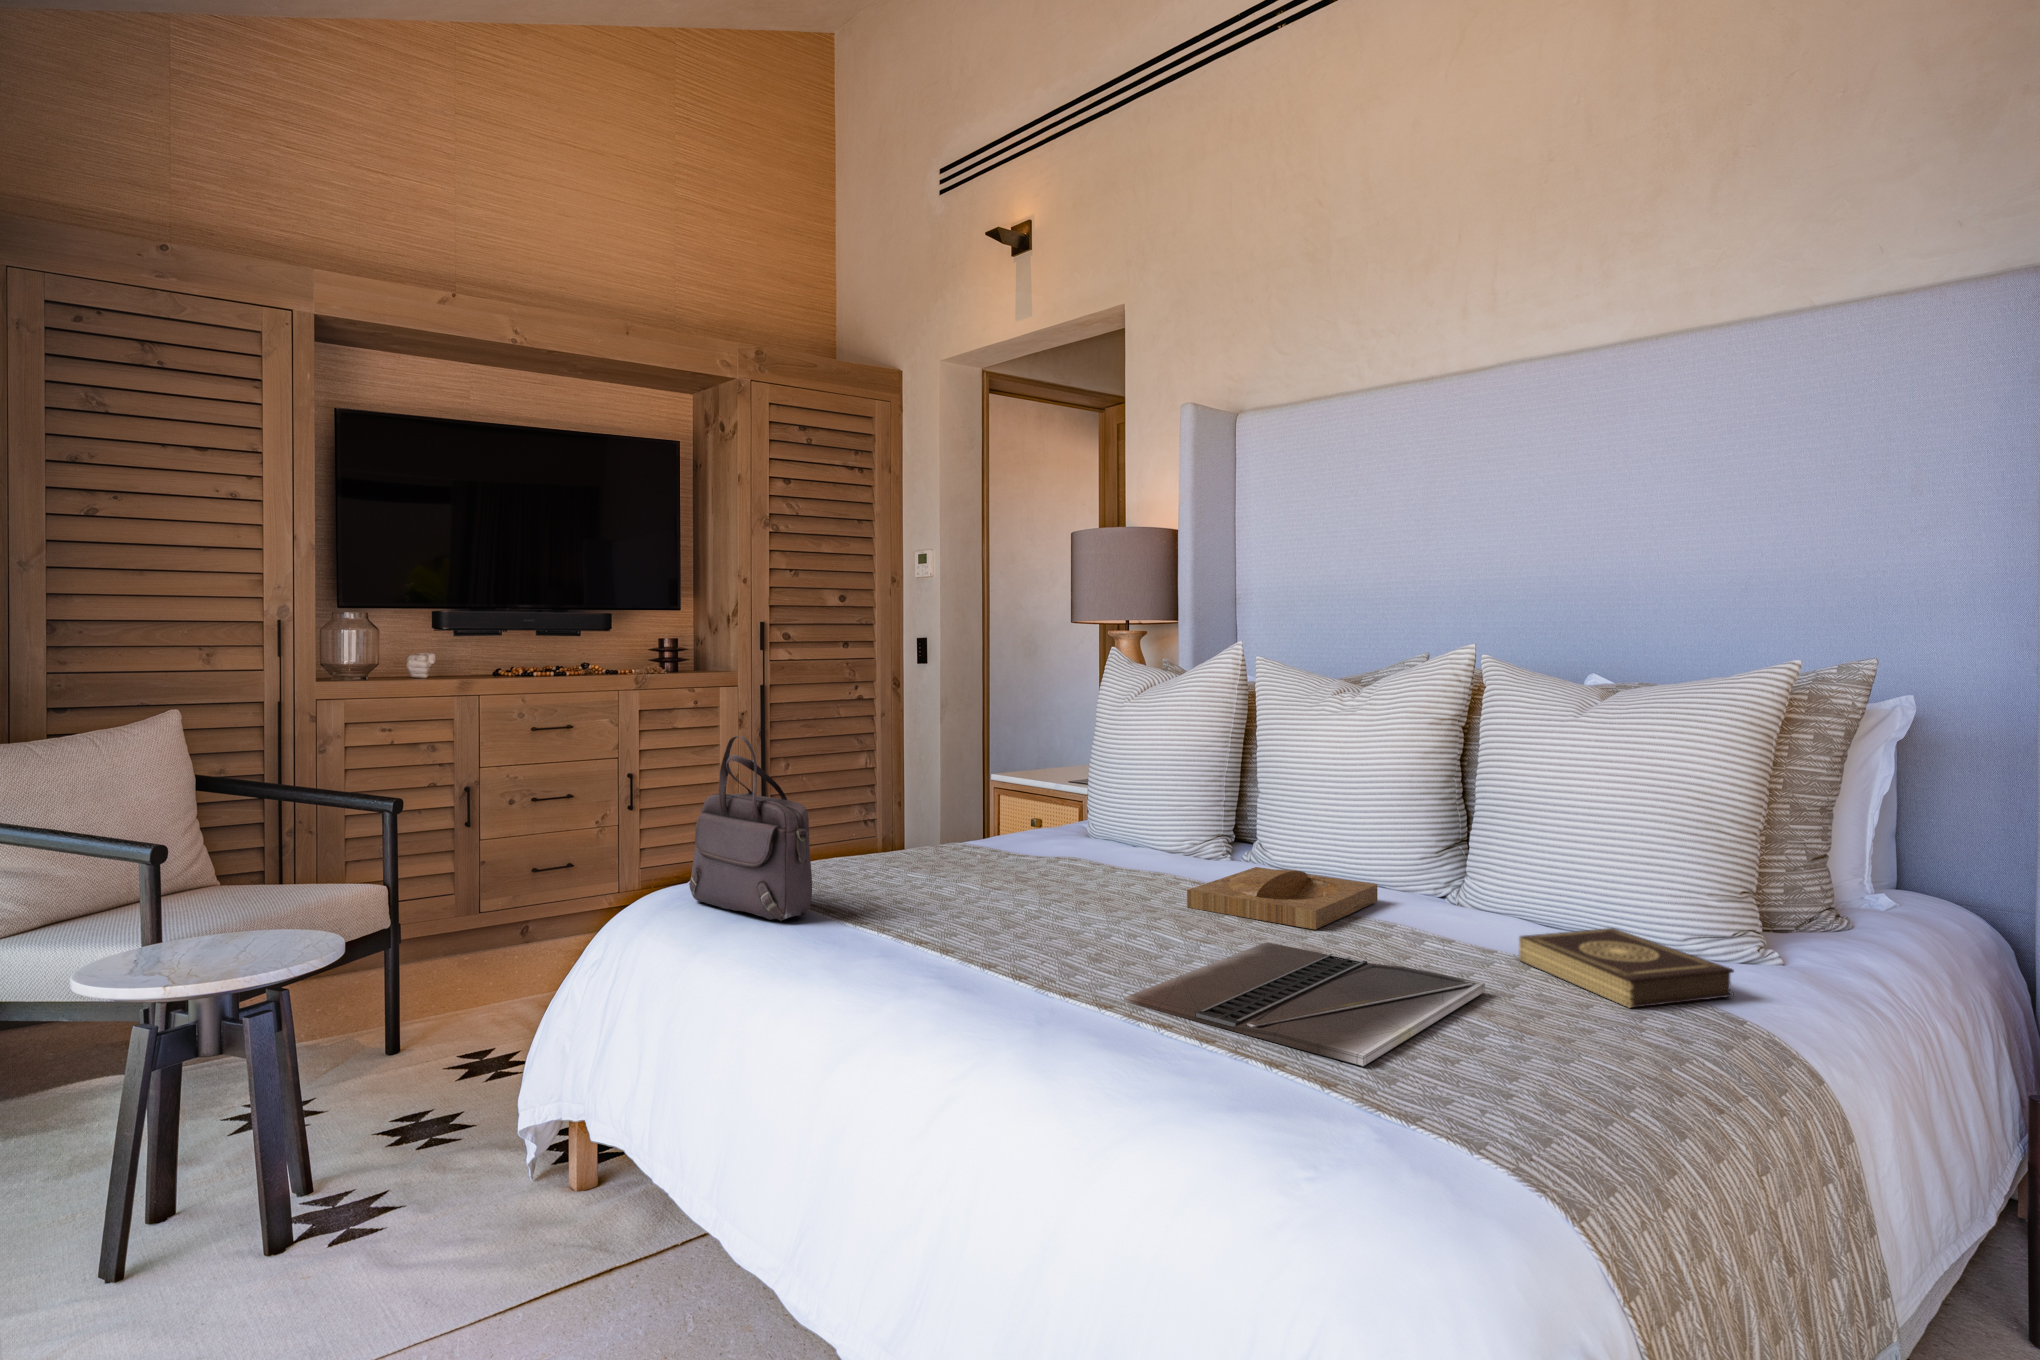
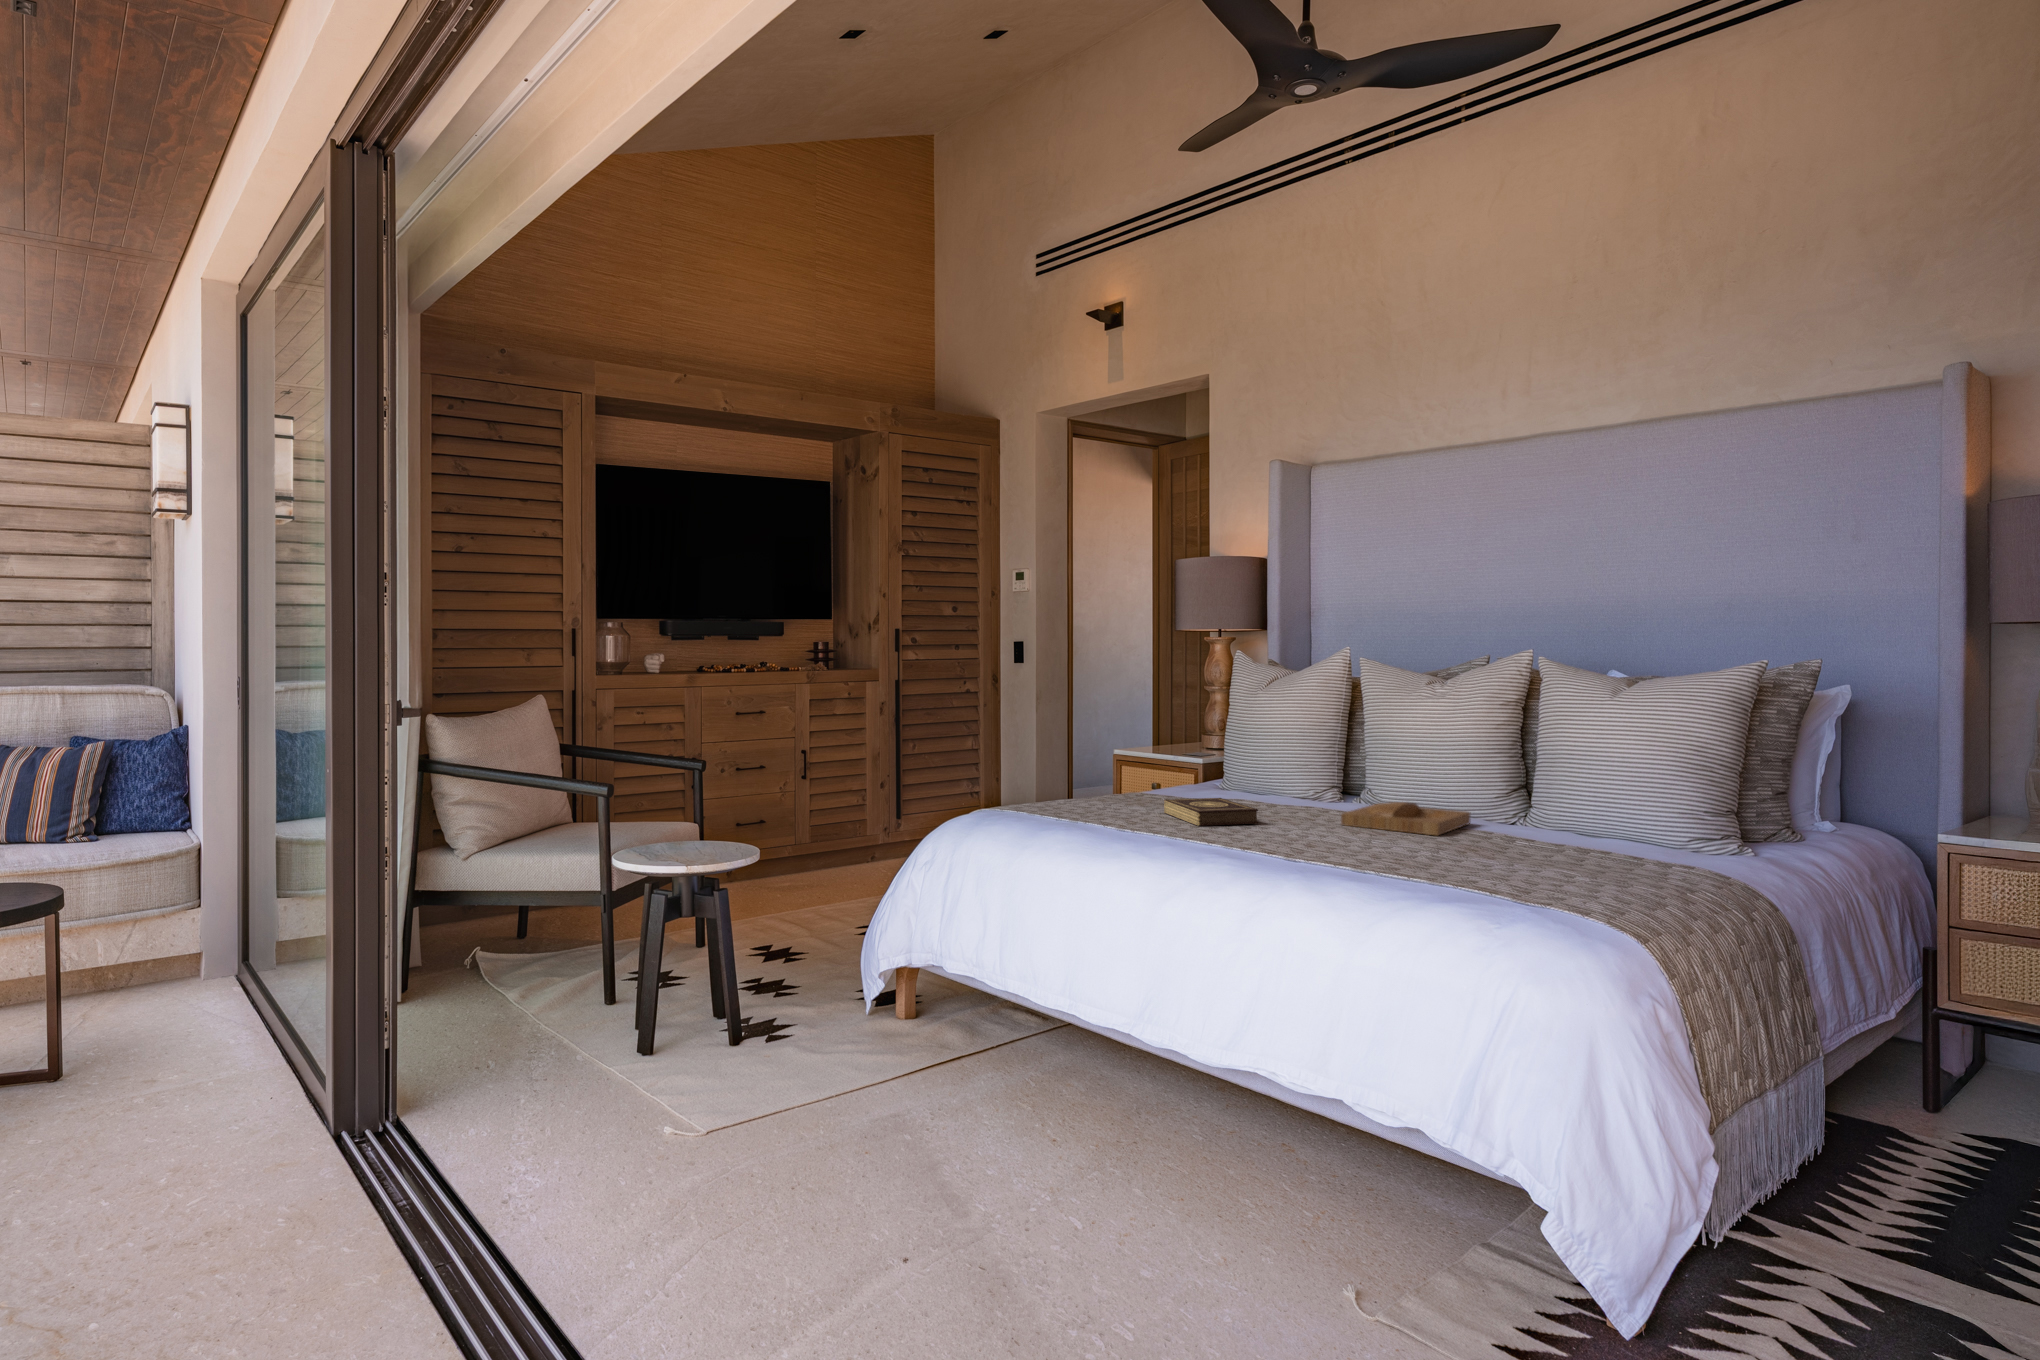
handbag: present [689,736,812,921] -> none [1006,708,1099,827]
book: present [1519,928,1734,1008] -> present [1164,798,1258,826]
laptop: present [1124,942,1485,1066] -> none [1344,839,1564,885]

